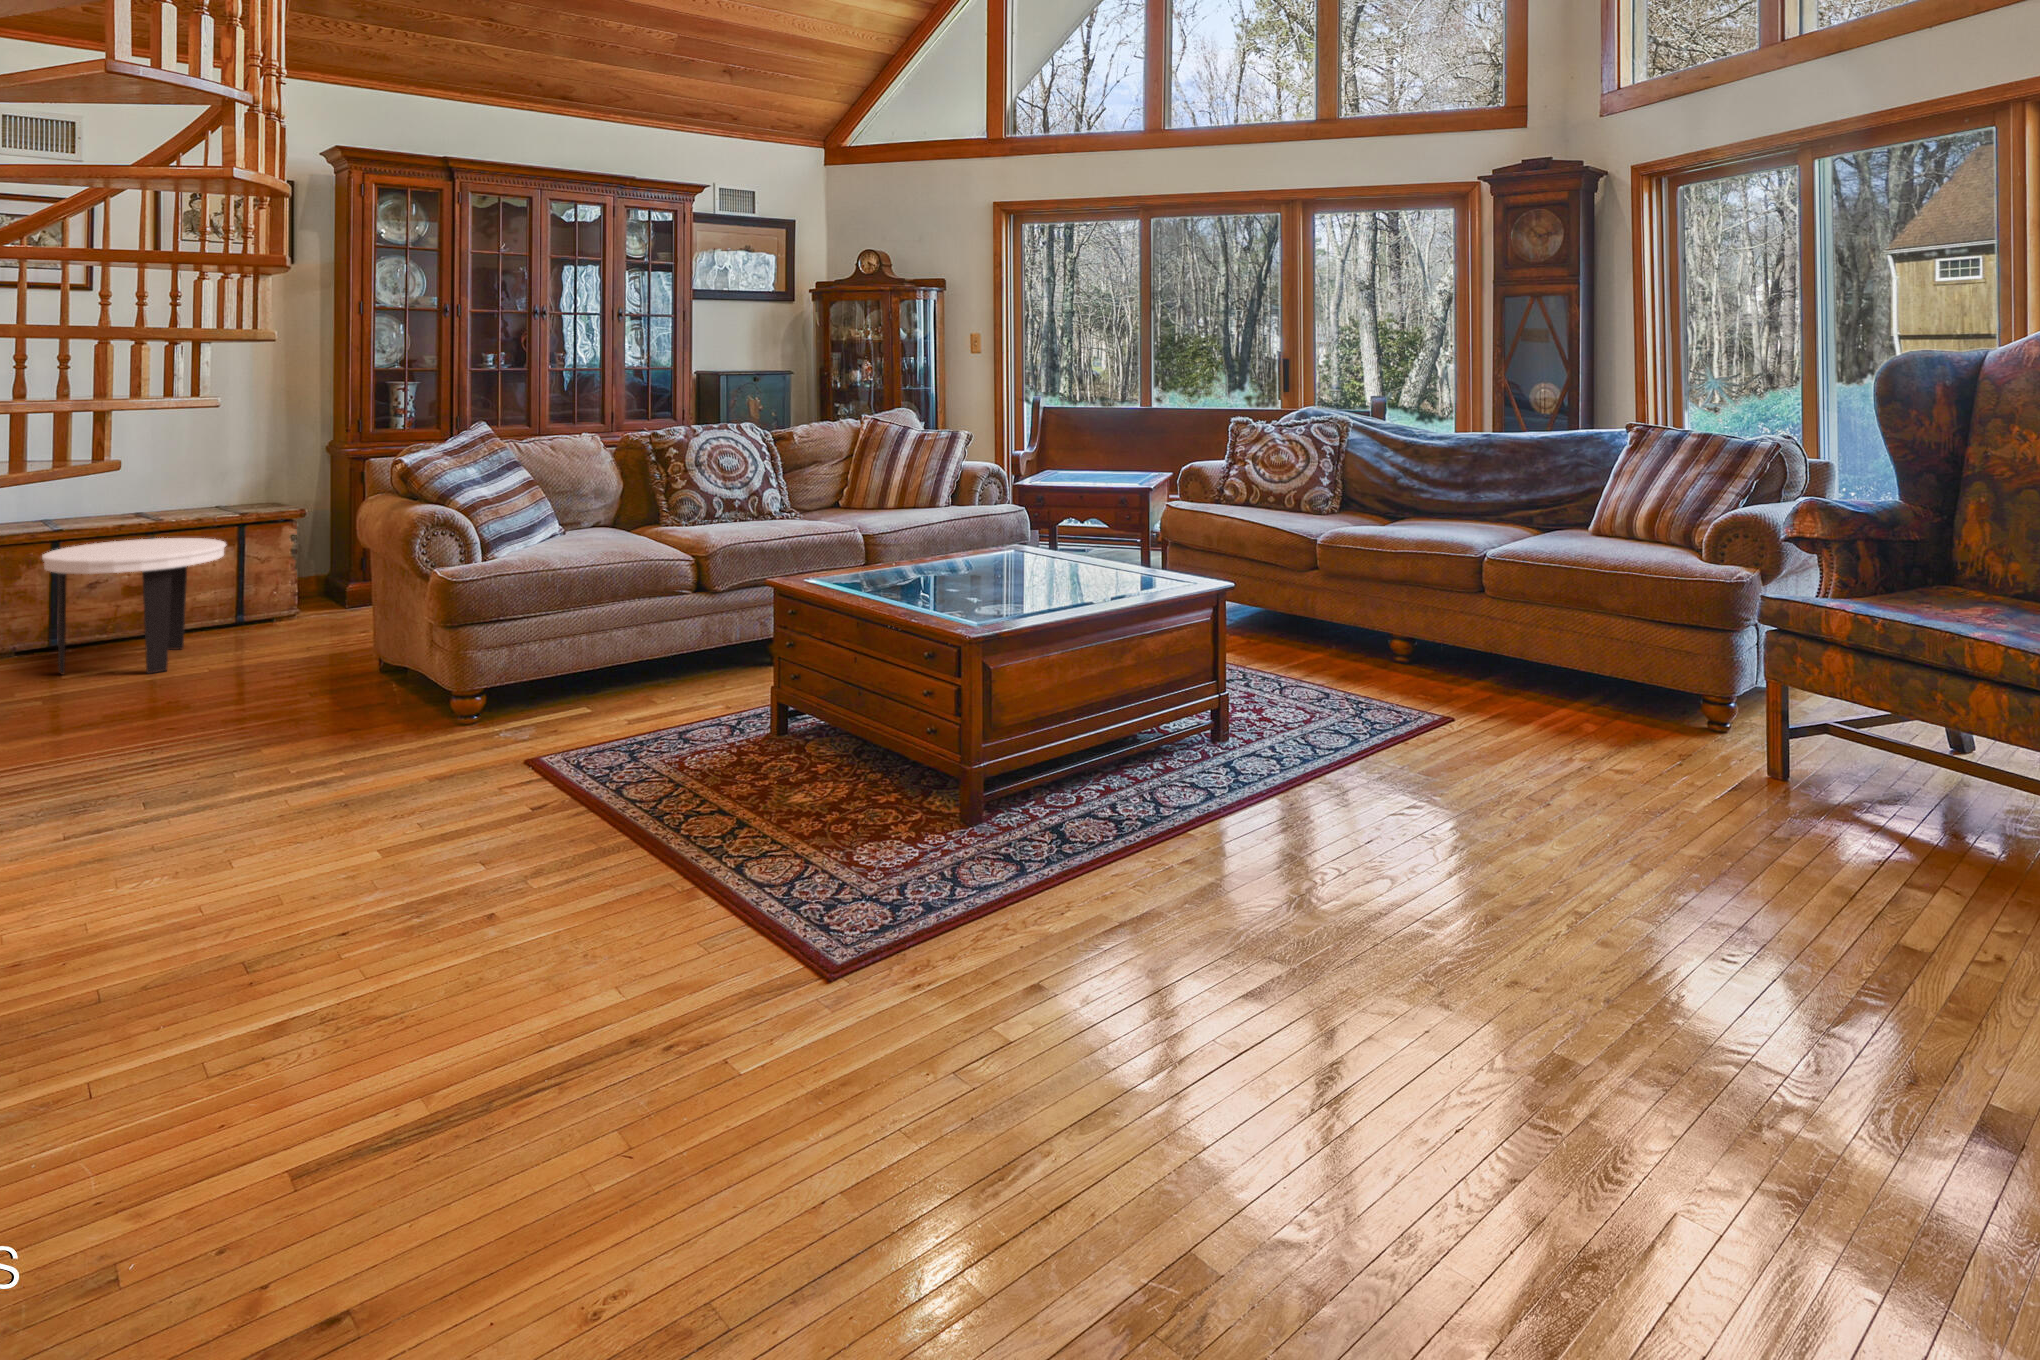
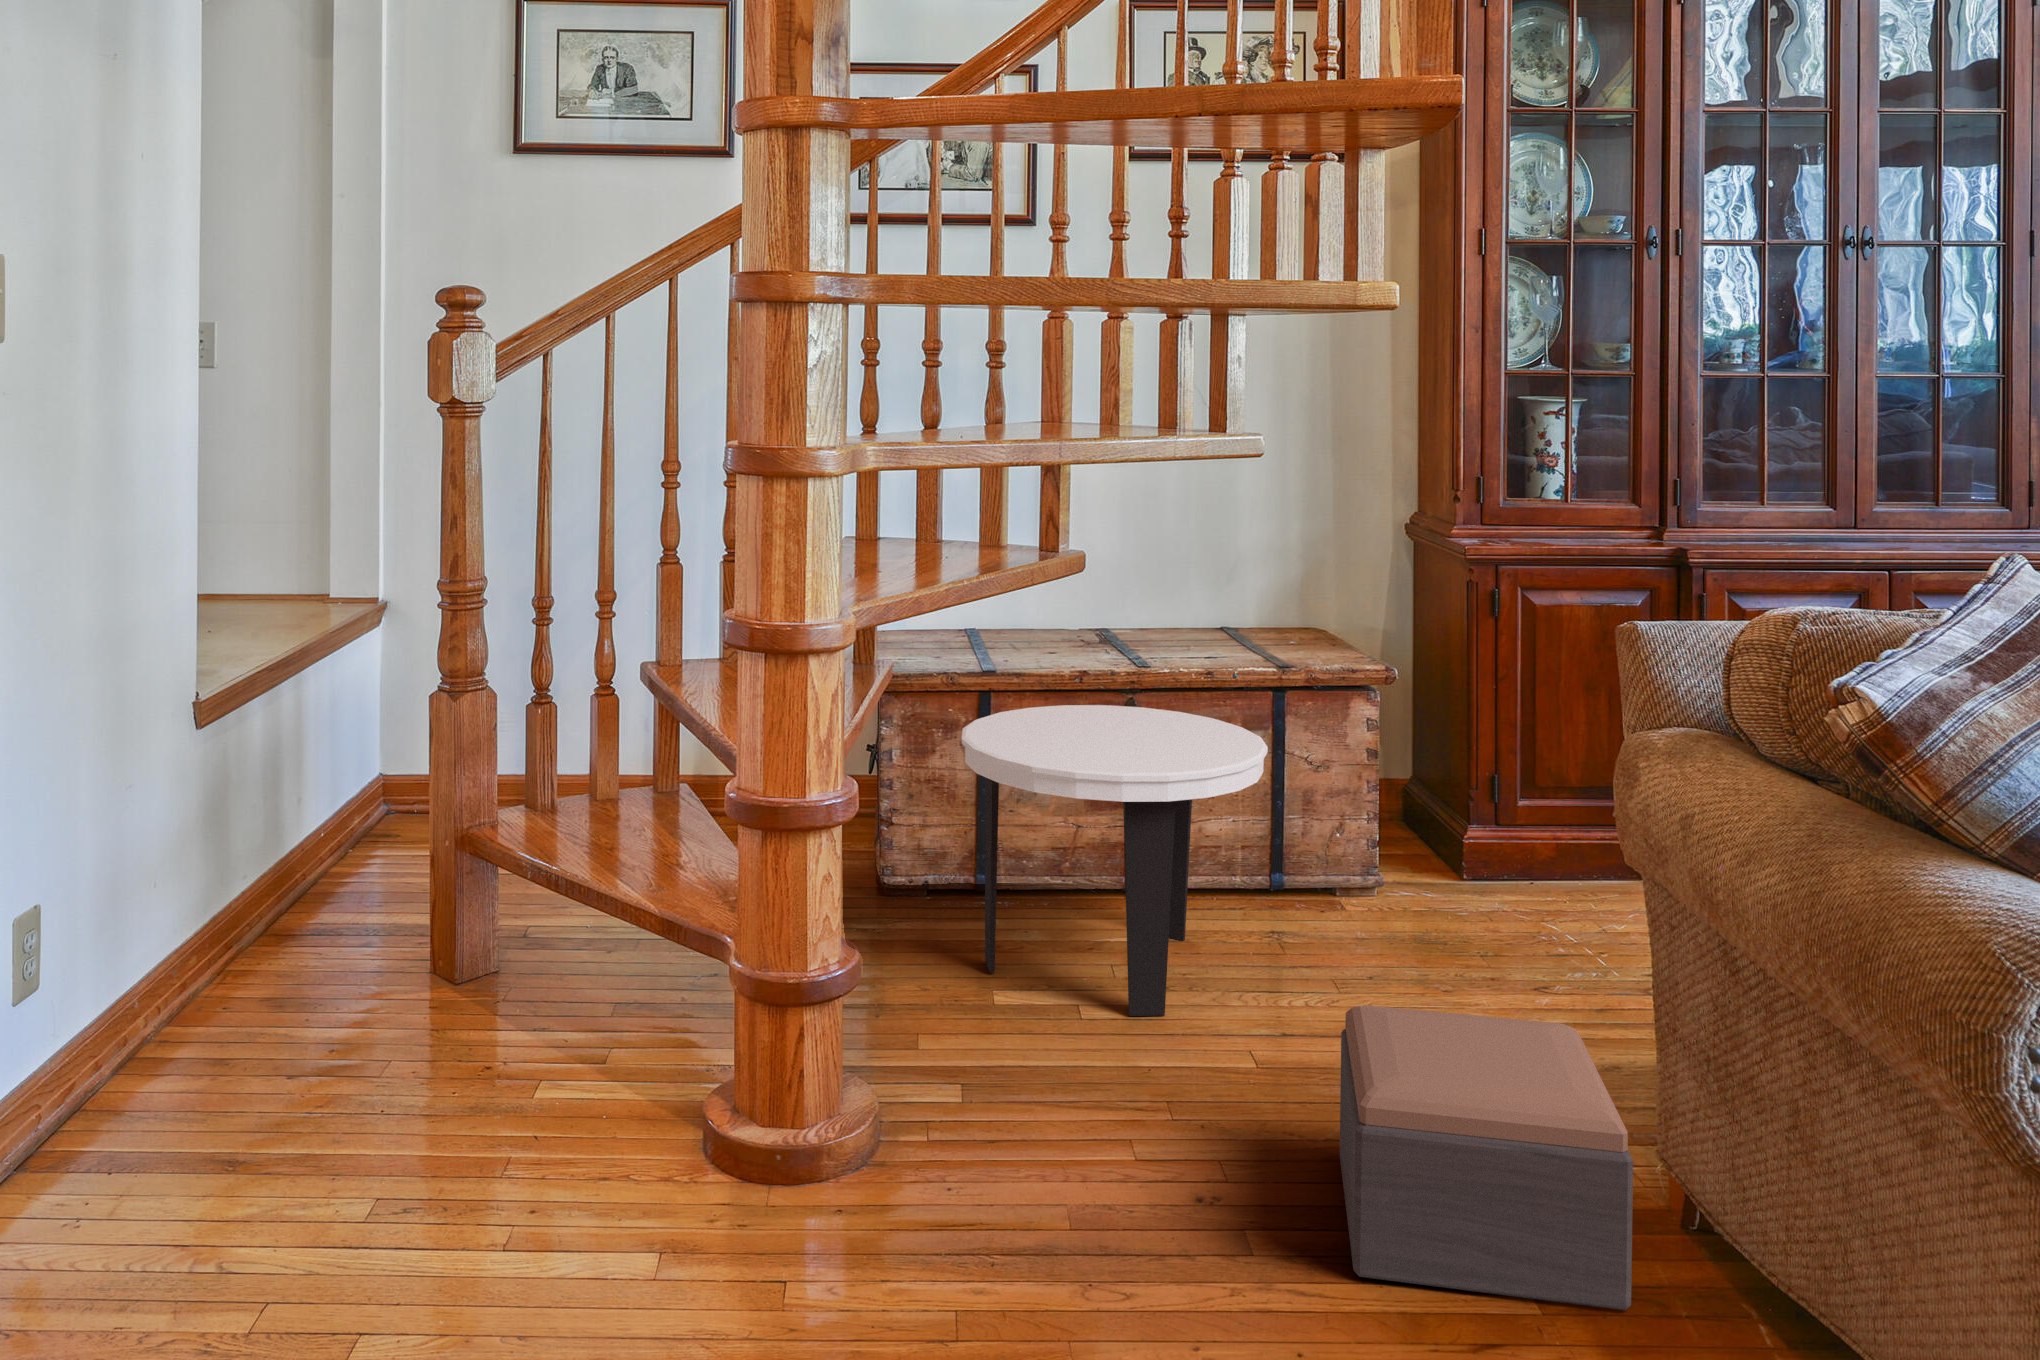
footstool: none [244,616,357,712] -> present [1340,1005,1633,1310]

